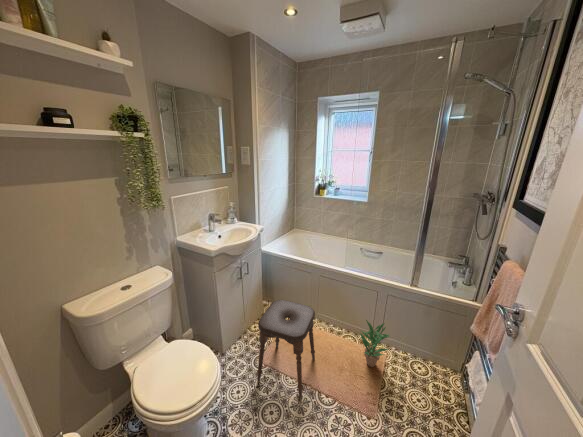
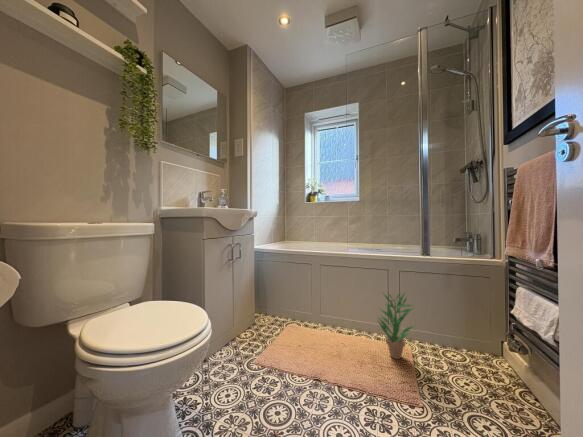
stool: present [257,300,315,397] -> none [253,278,326,393]

